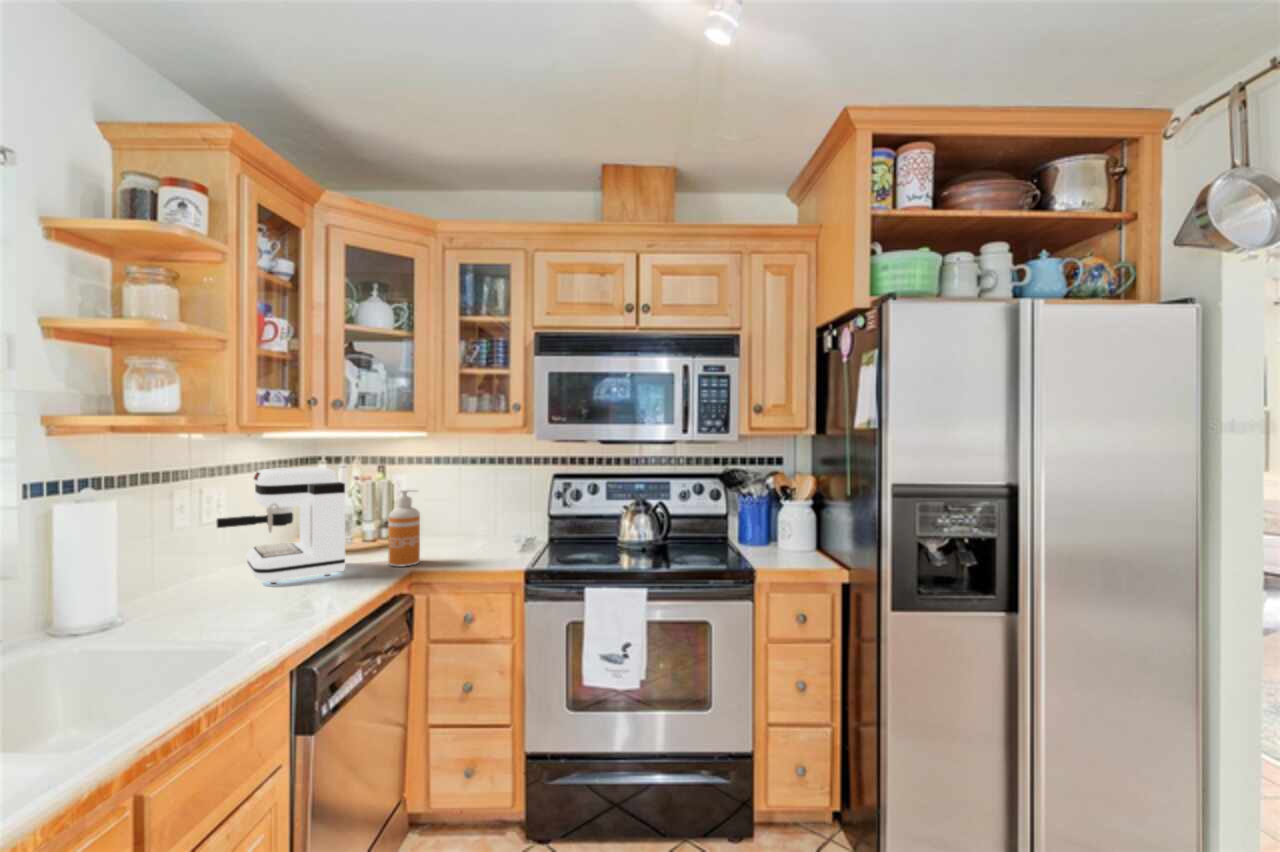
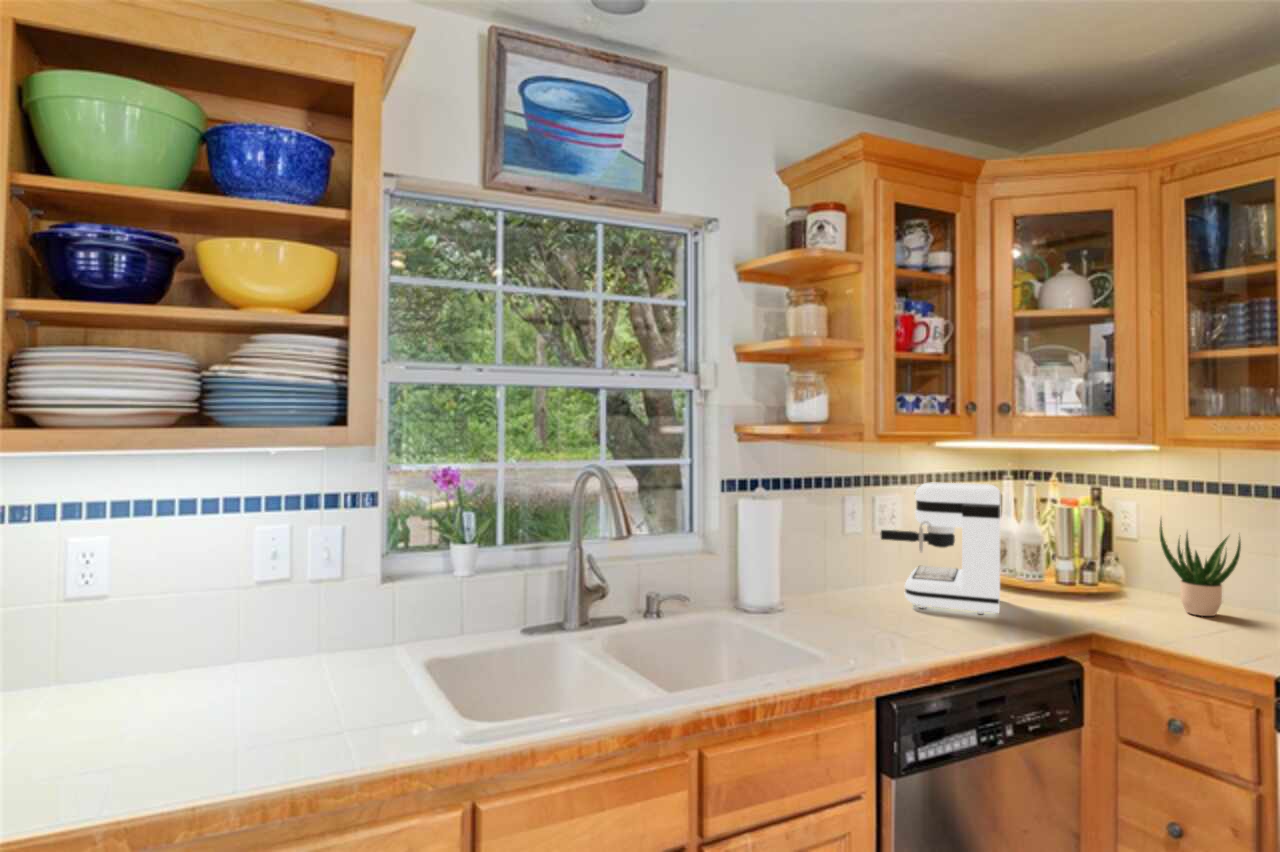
potted plant: none [432,480,479,543] -> present [1159,521,1241,616]
soap dispenser: present [388,490,420,567] -> none [1061,524,1108,628]

